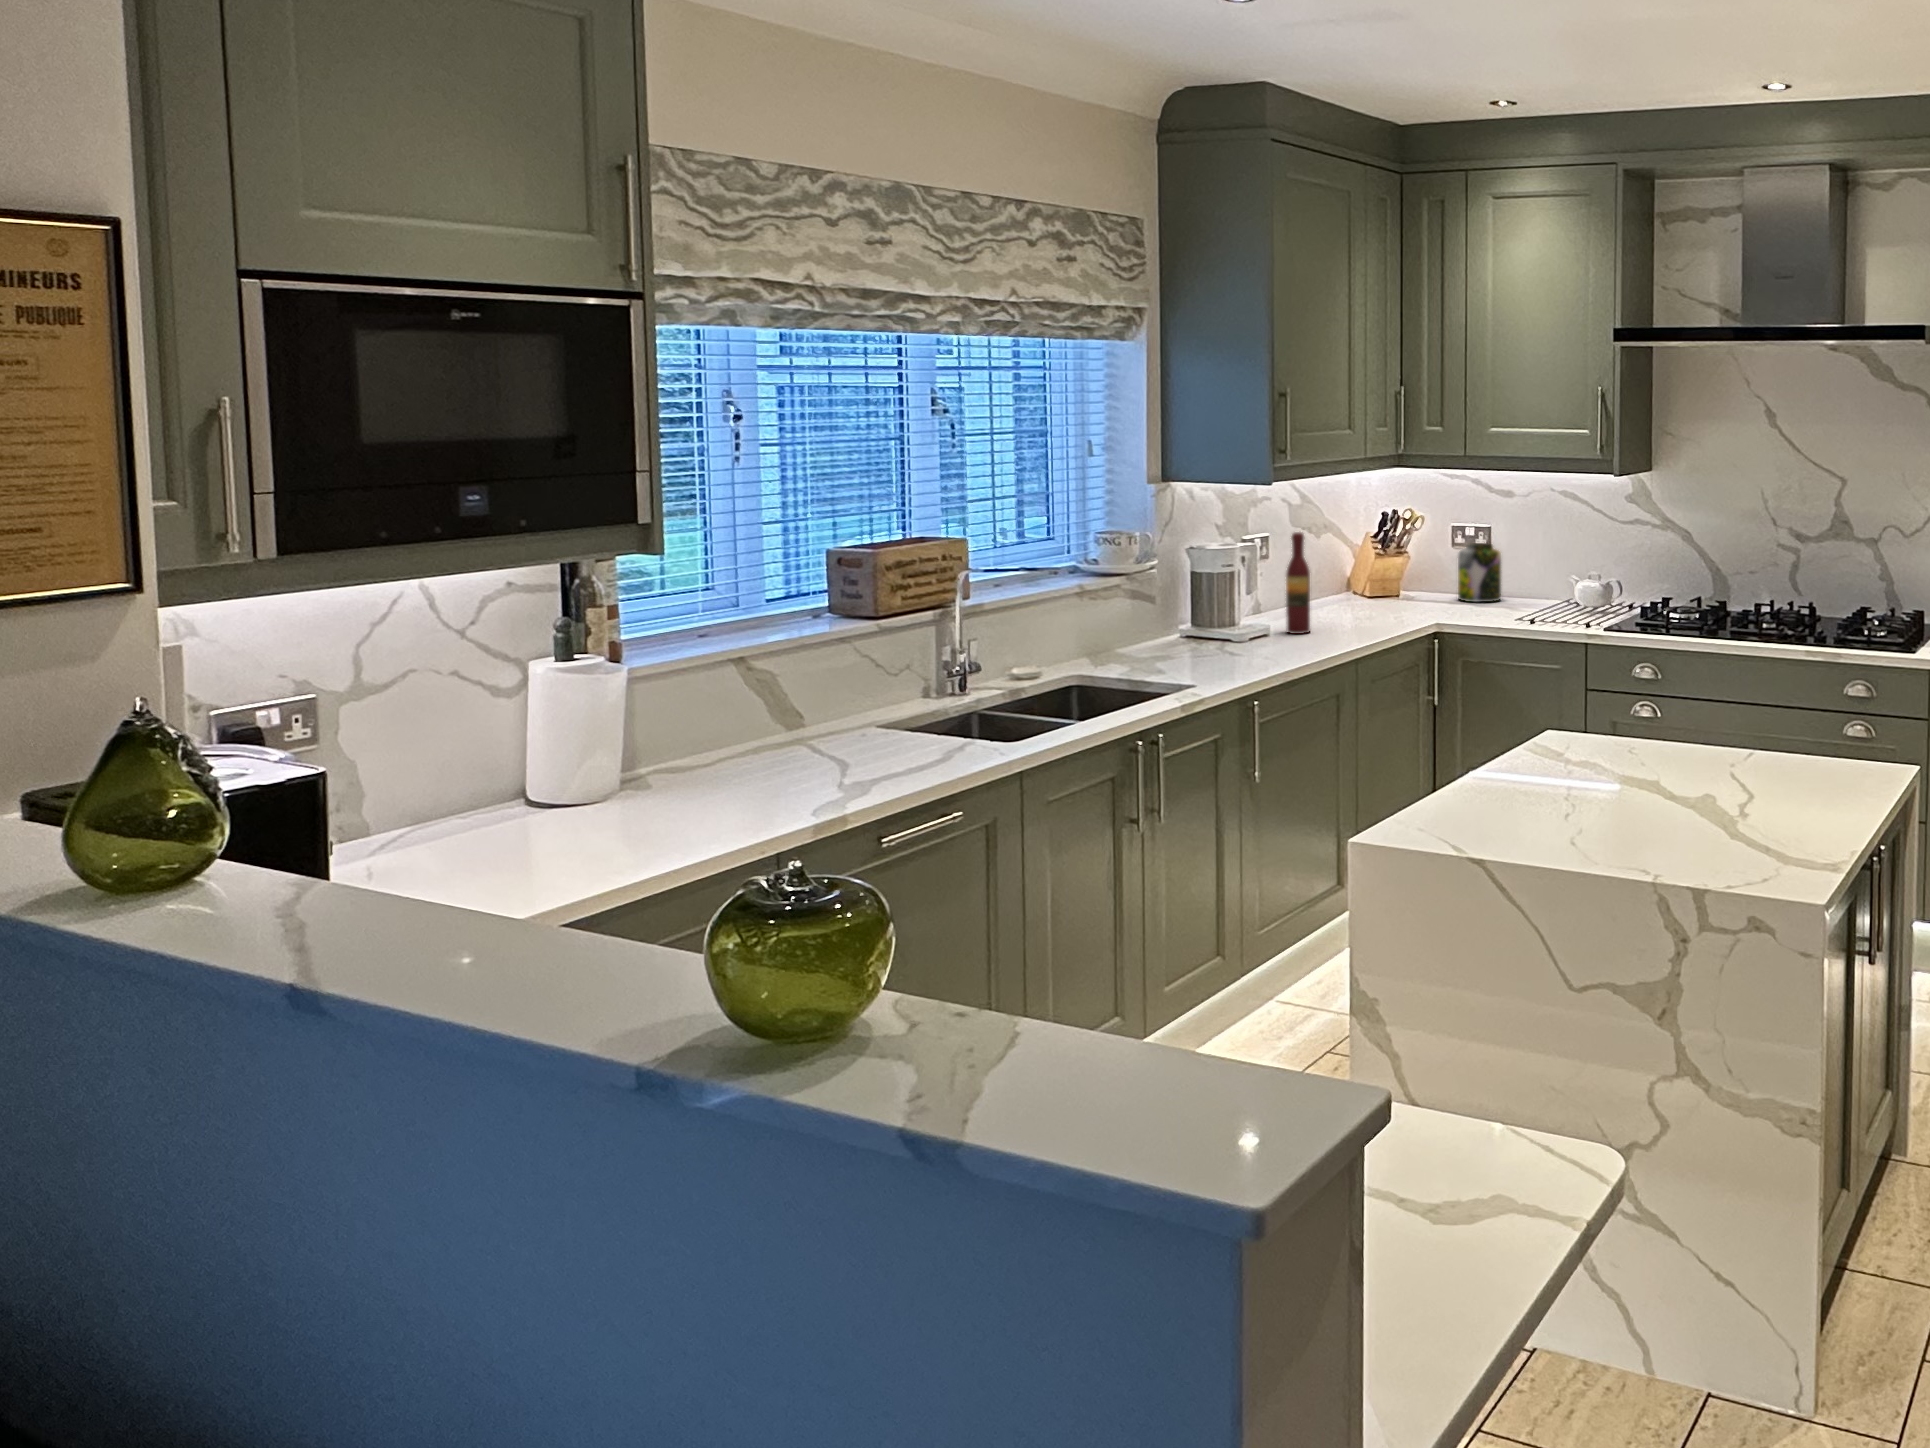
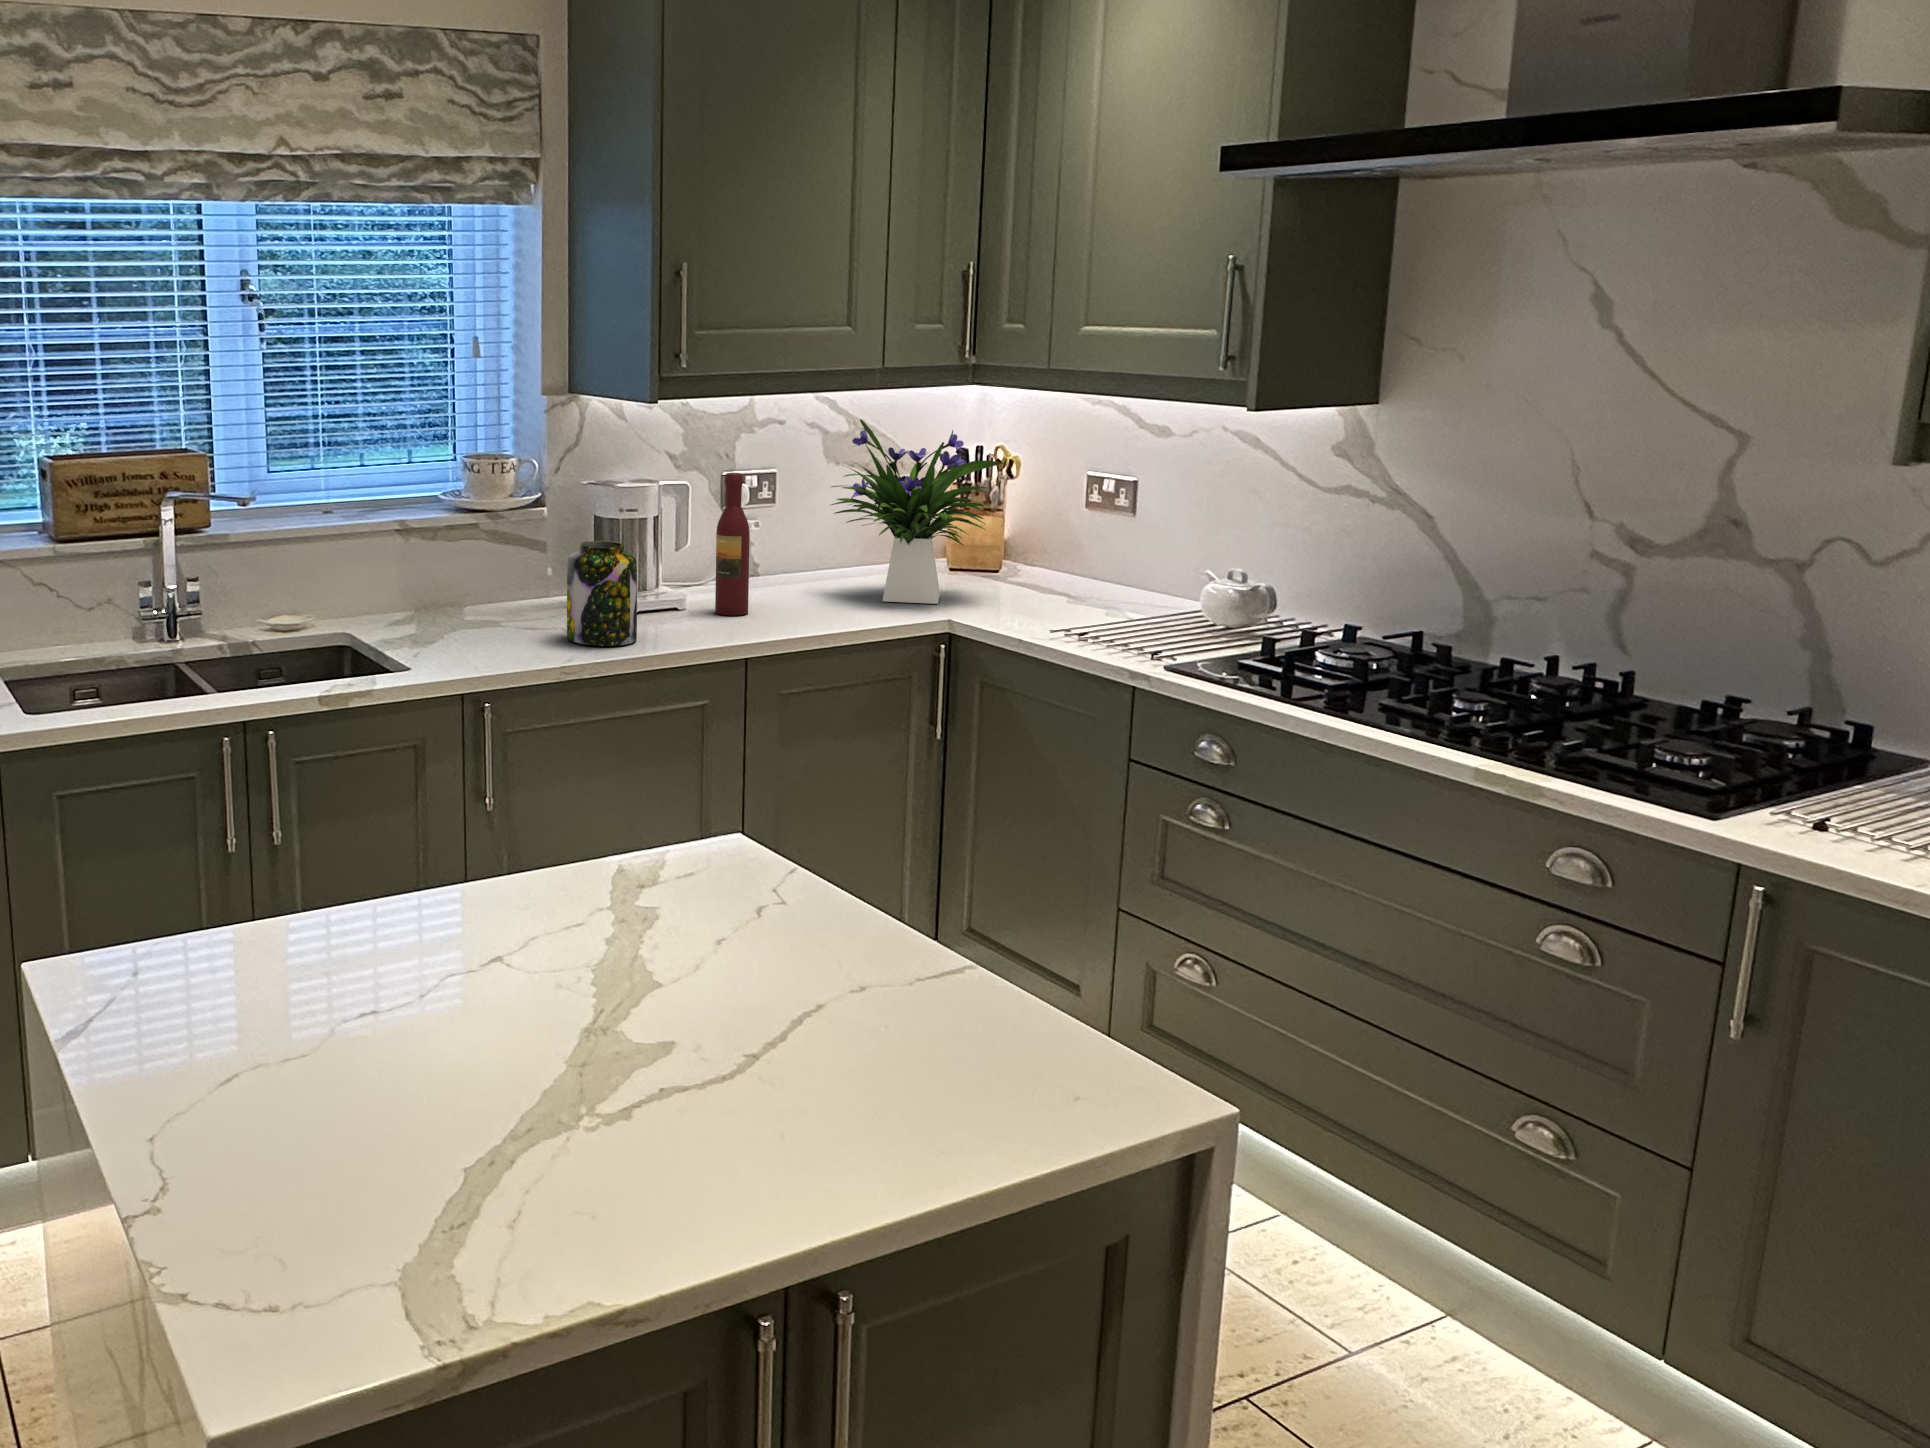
flower arrangement: none [1322,492,1437,617] -> present [831,419,1004,604]
jar: present [1458,543,1501,602] -> present [567,541,637,646]

